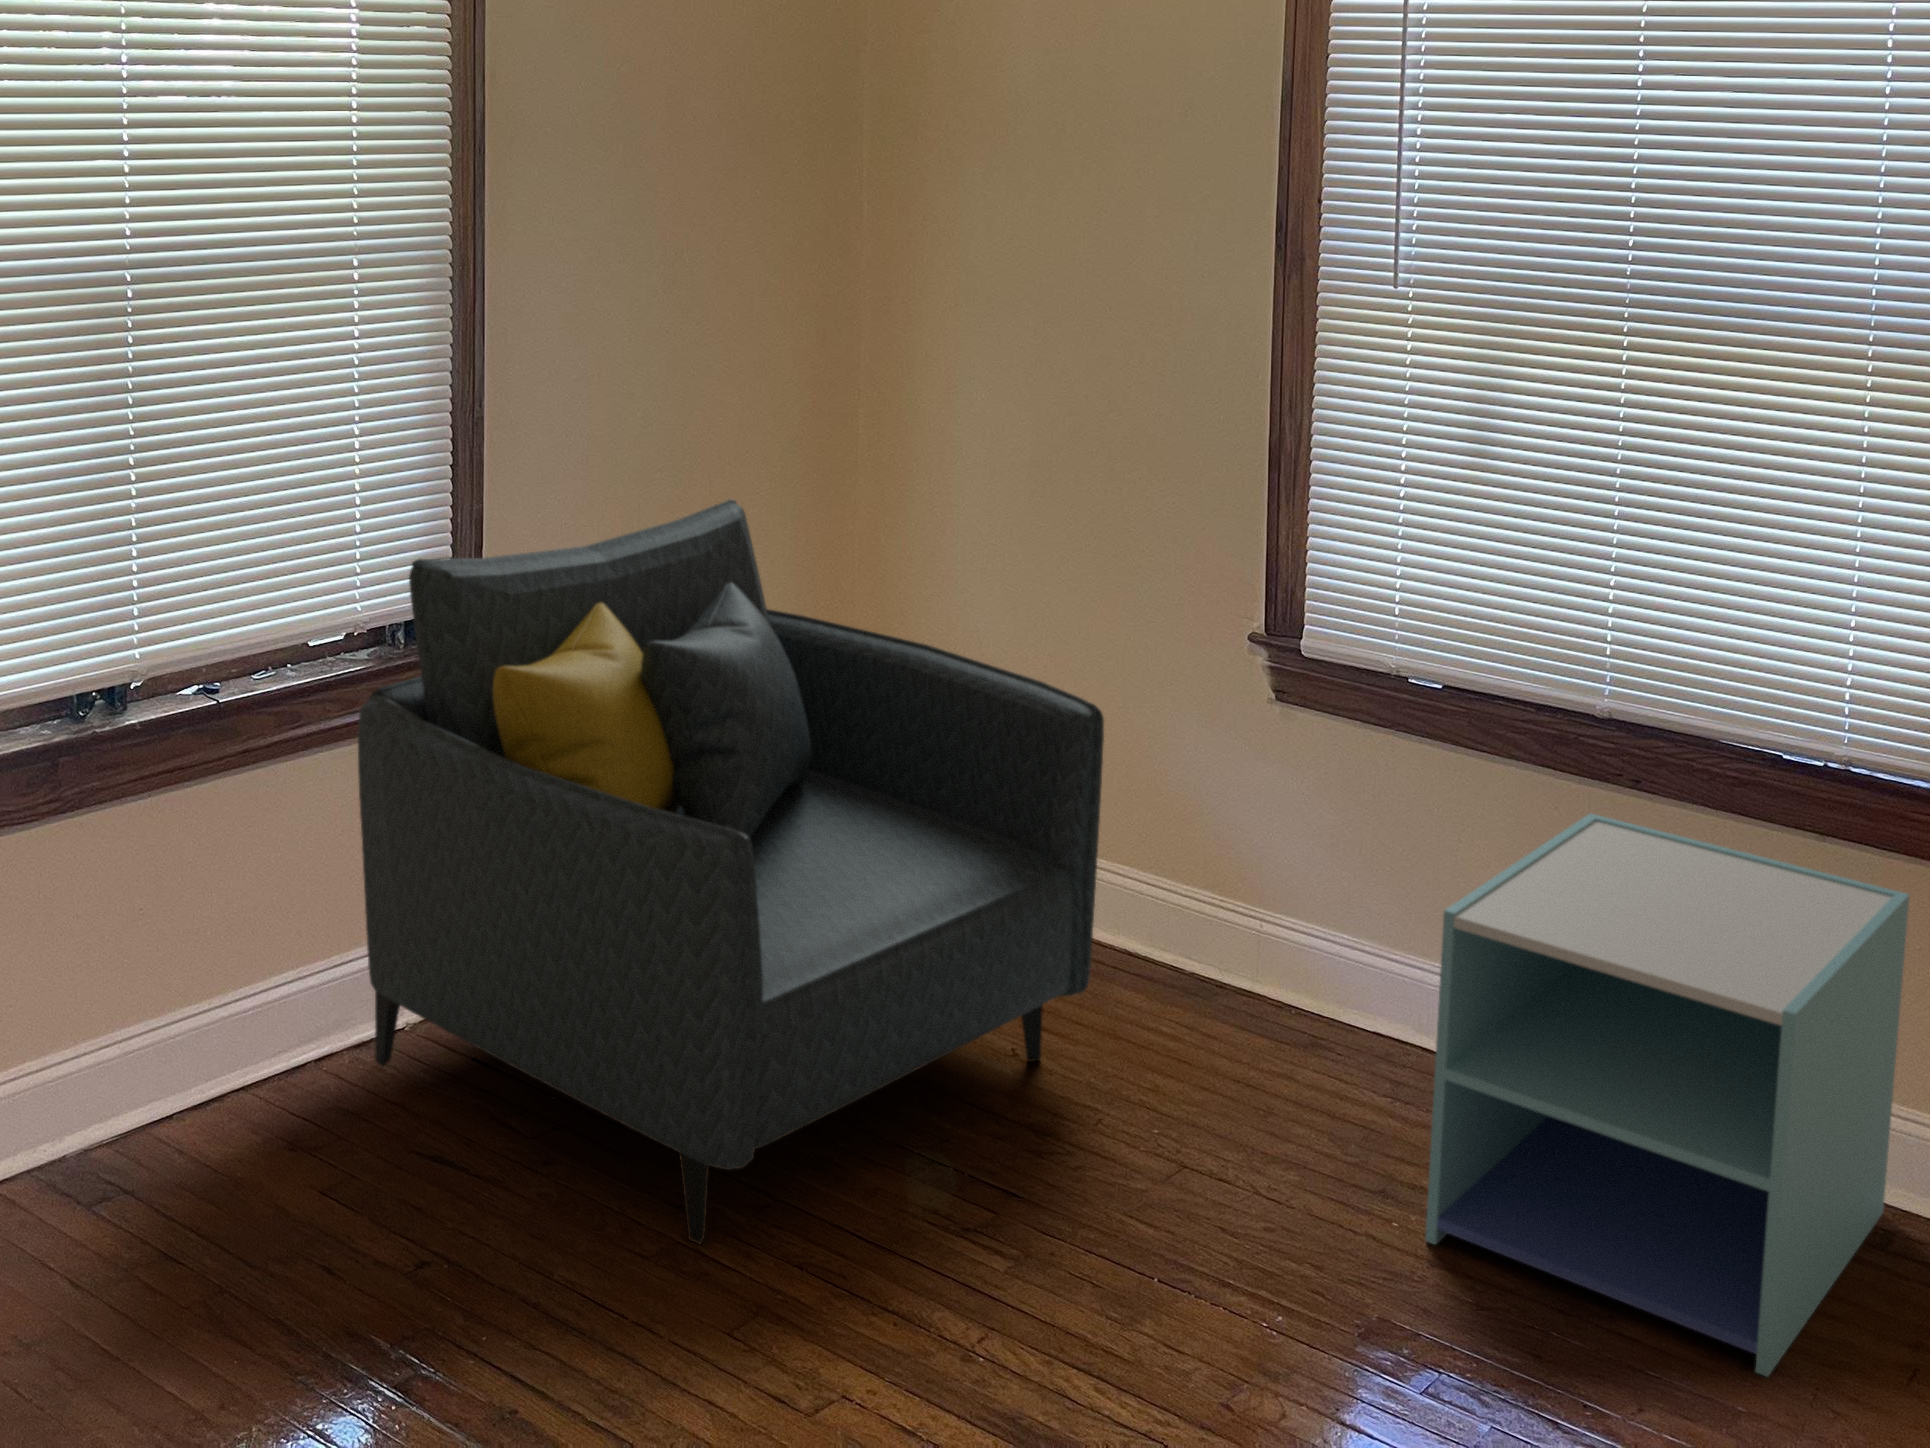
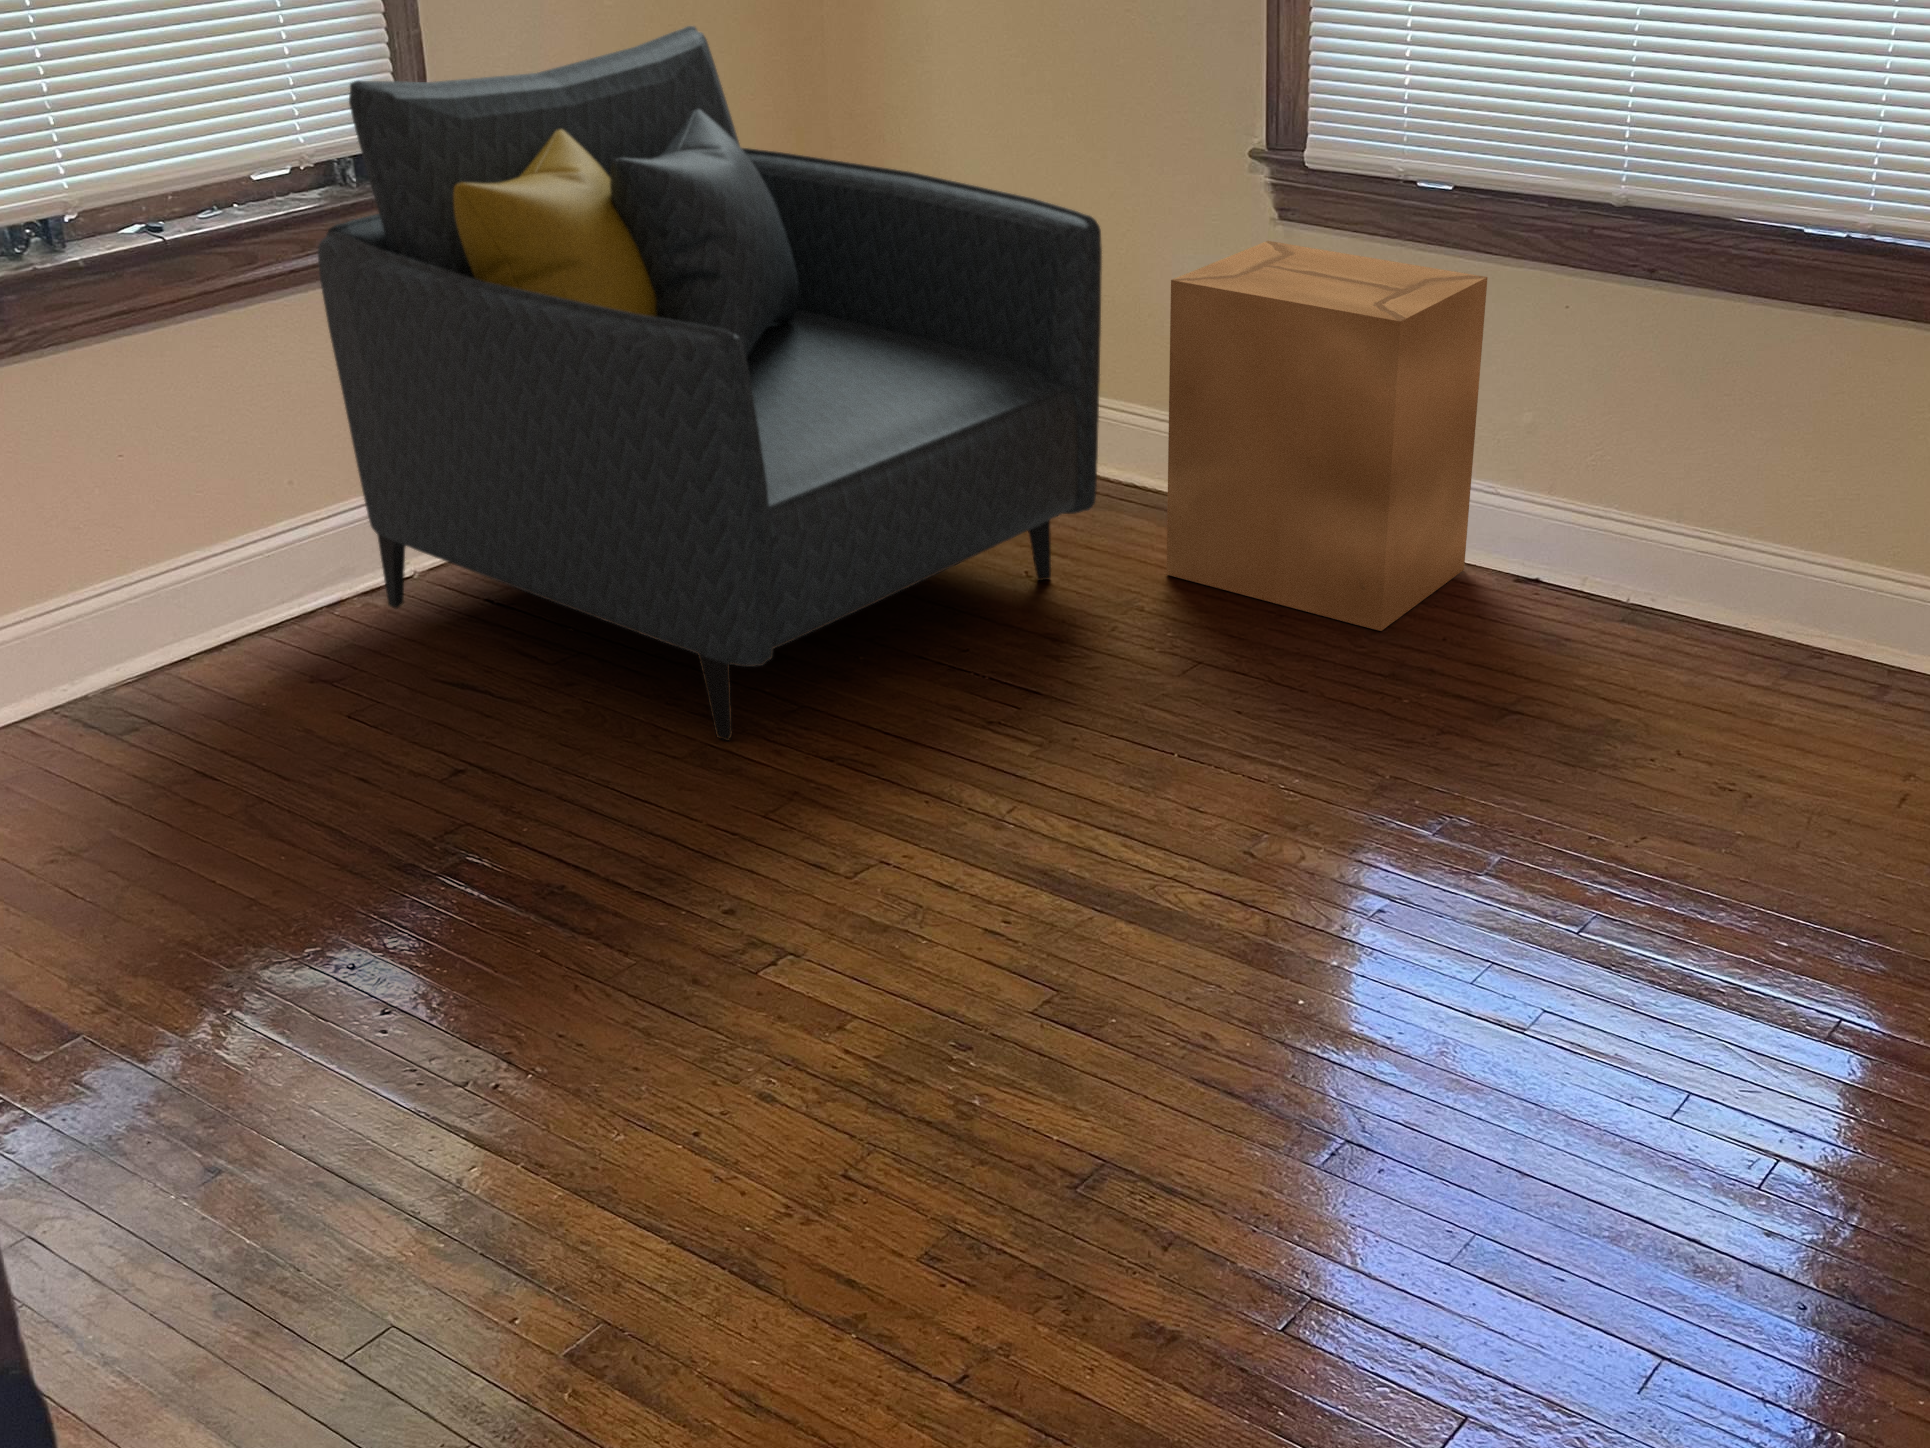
cardboard box: none [1158,722,1479,1140] -> present [1166,241,1488,631]
nightstand: present [1425,813,1909,1376] -> none [1431,307,1923,803]

